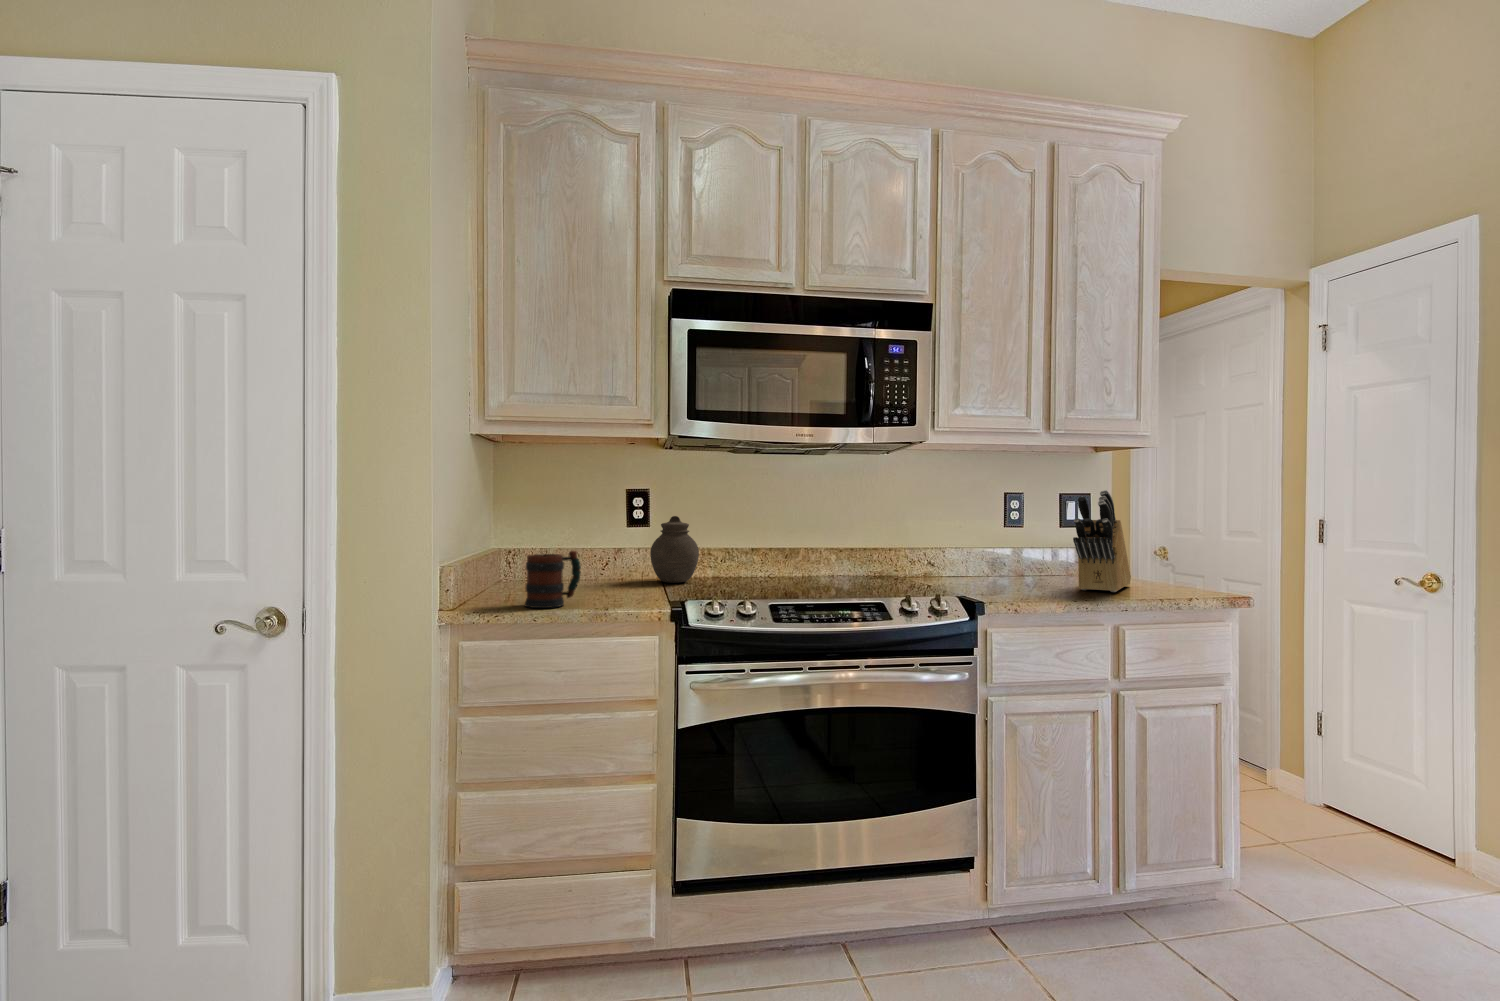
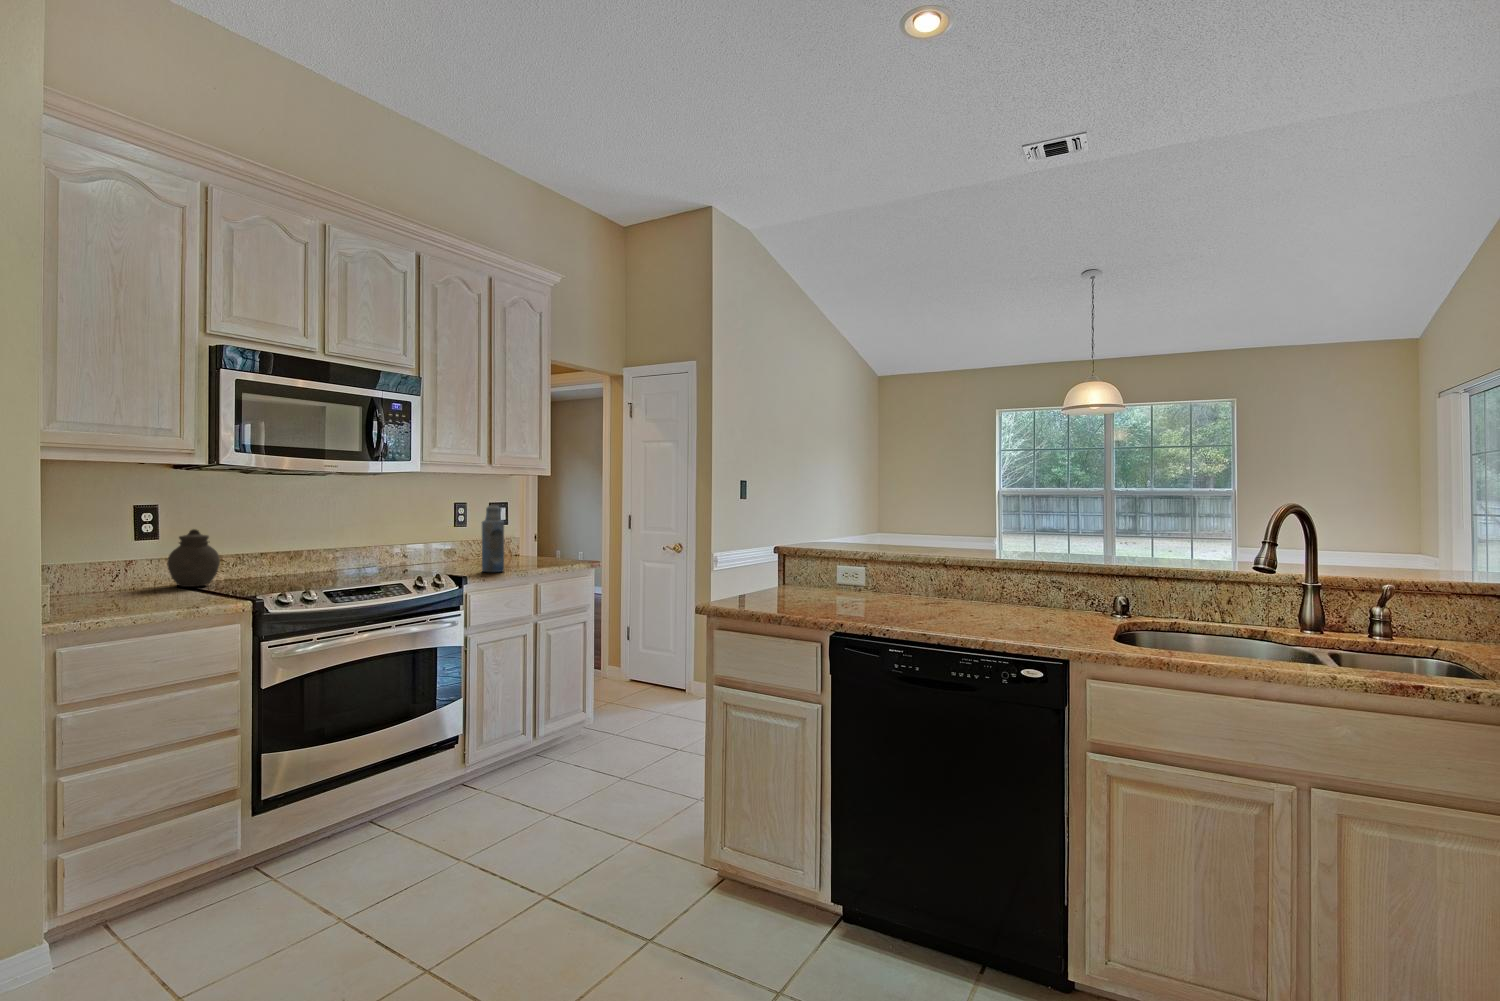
knife block: present [1073,490,1131,592] -> none [507,502,534,565]
bottle: none [1025,492,1061,599] -> present [482,505,504,572]
mug: present [525,551,581,608] -> none [105,563,159,613]

